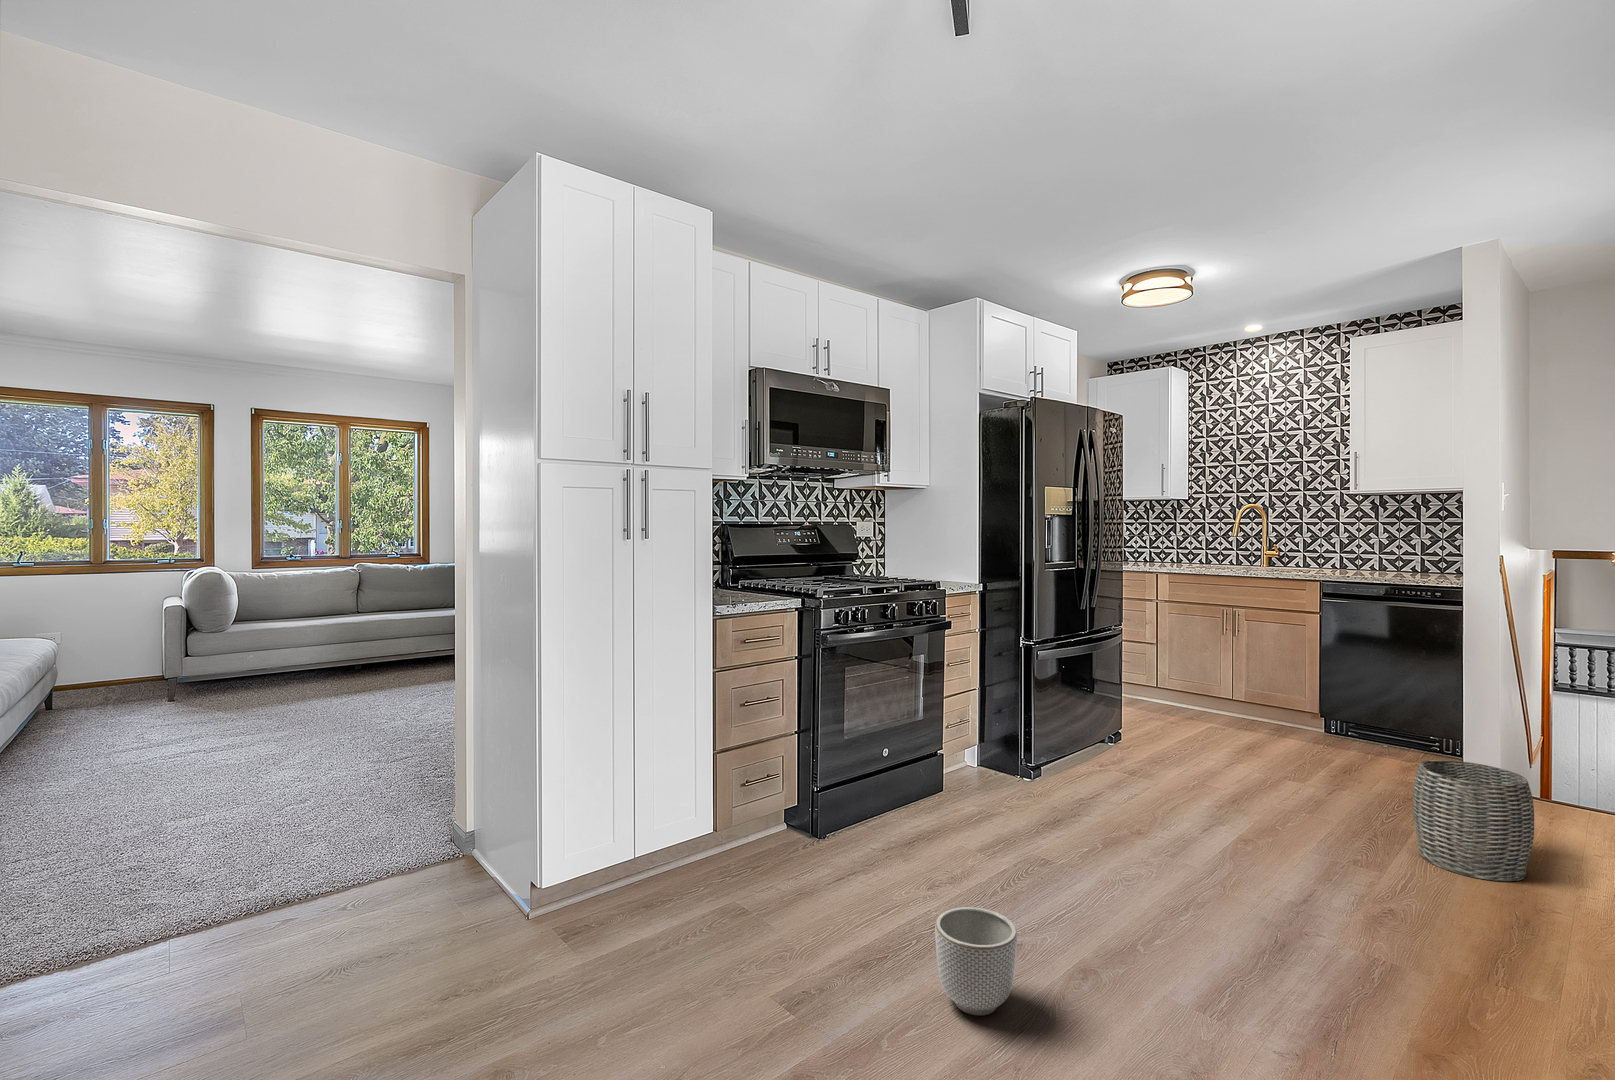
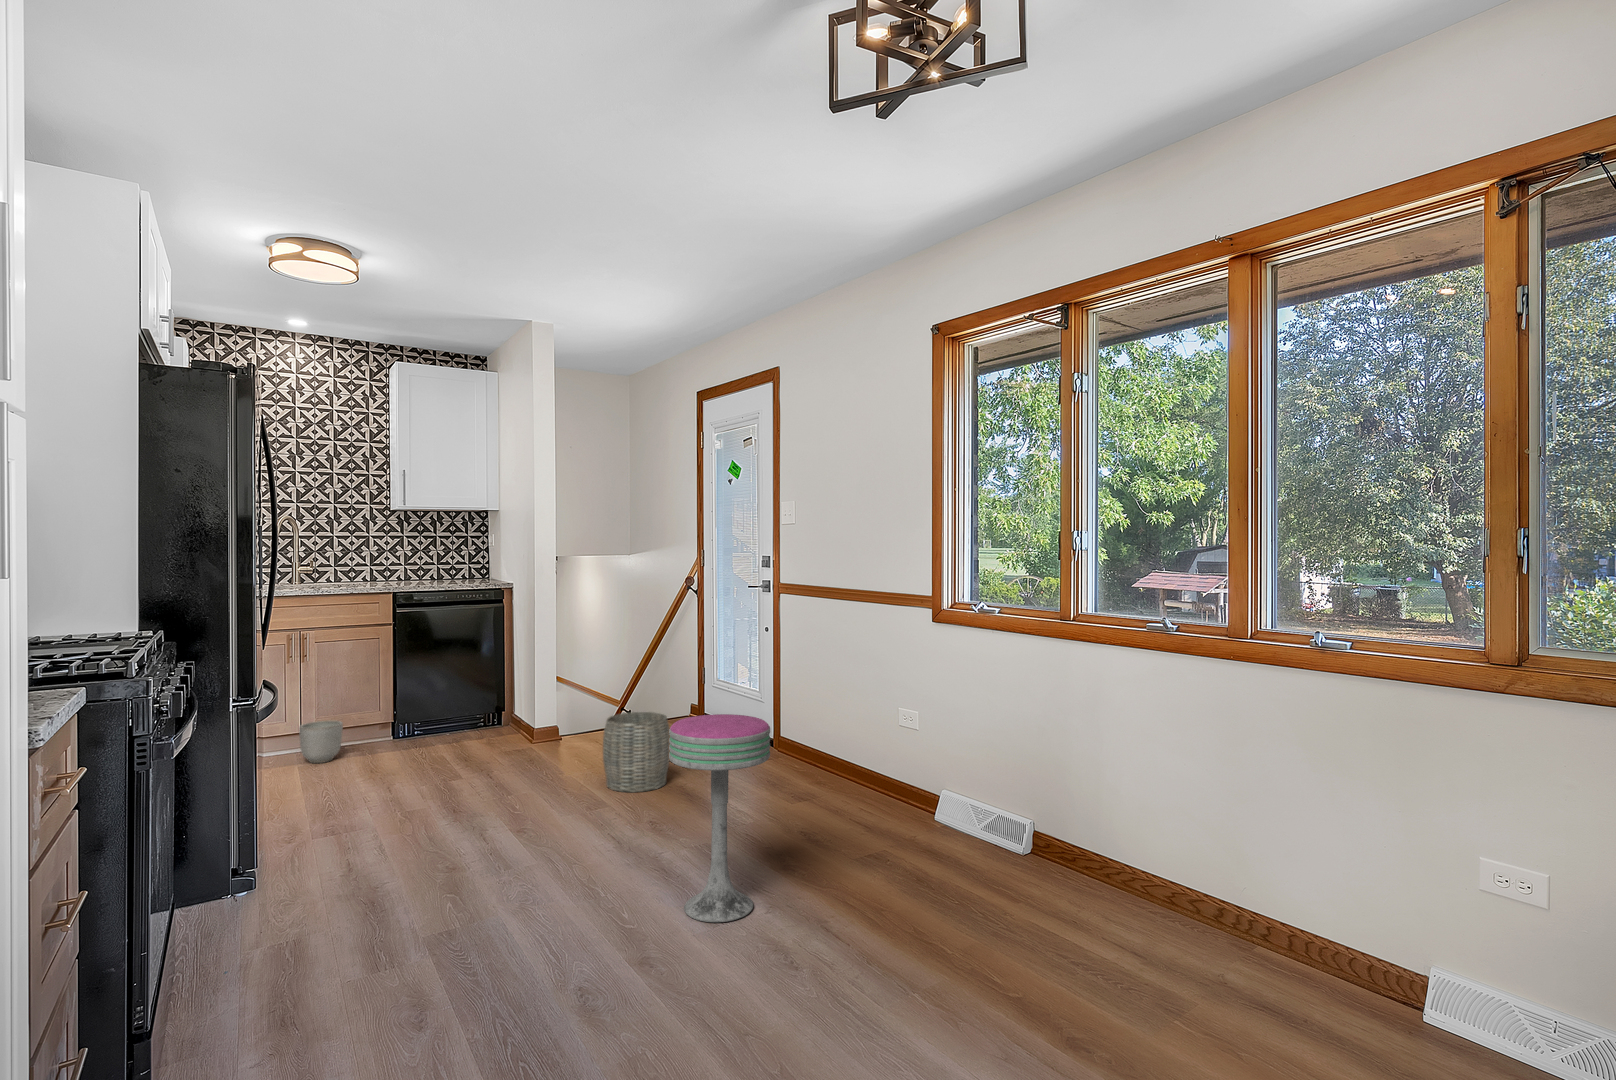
bar stool: none [1135,737,1275,1000] -> present [669,714,770,923]
planter: present [935,907,1017,1015] -> present [299,721,343,763]

